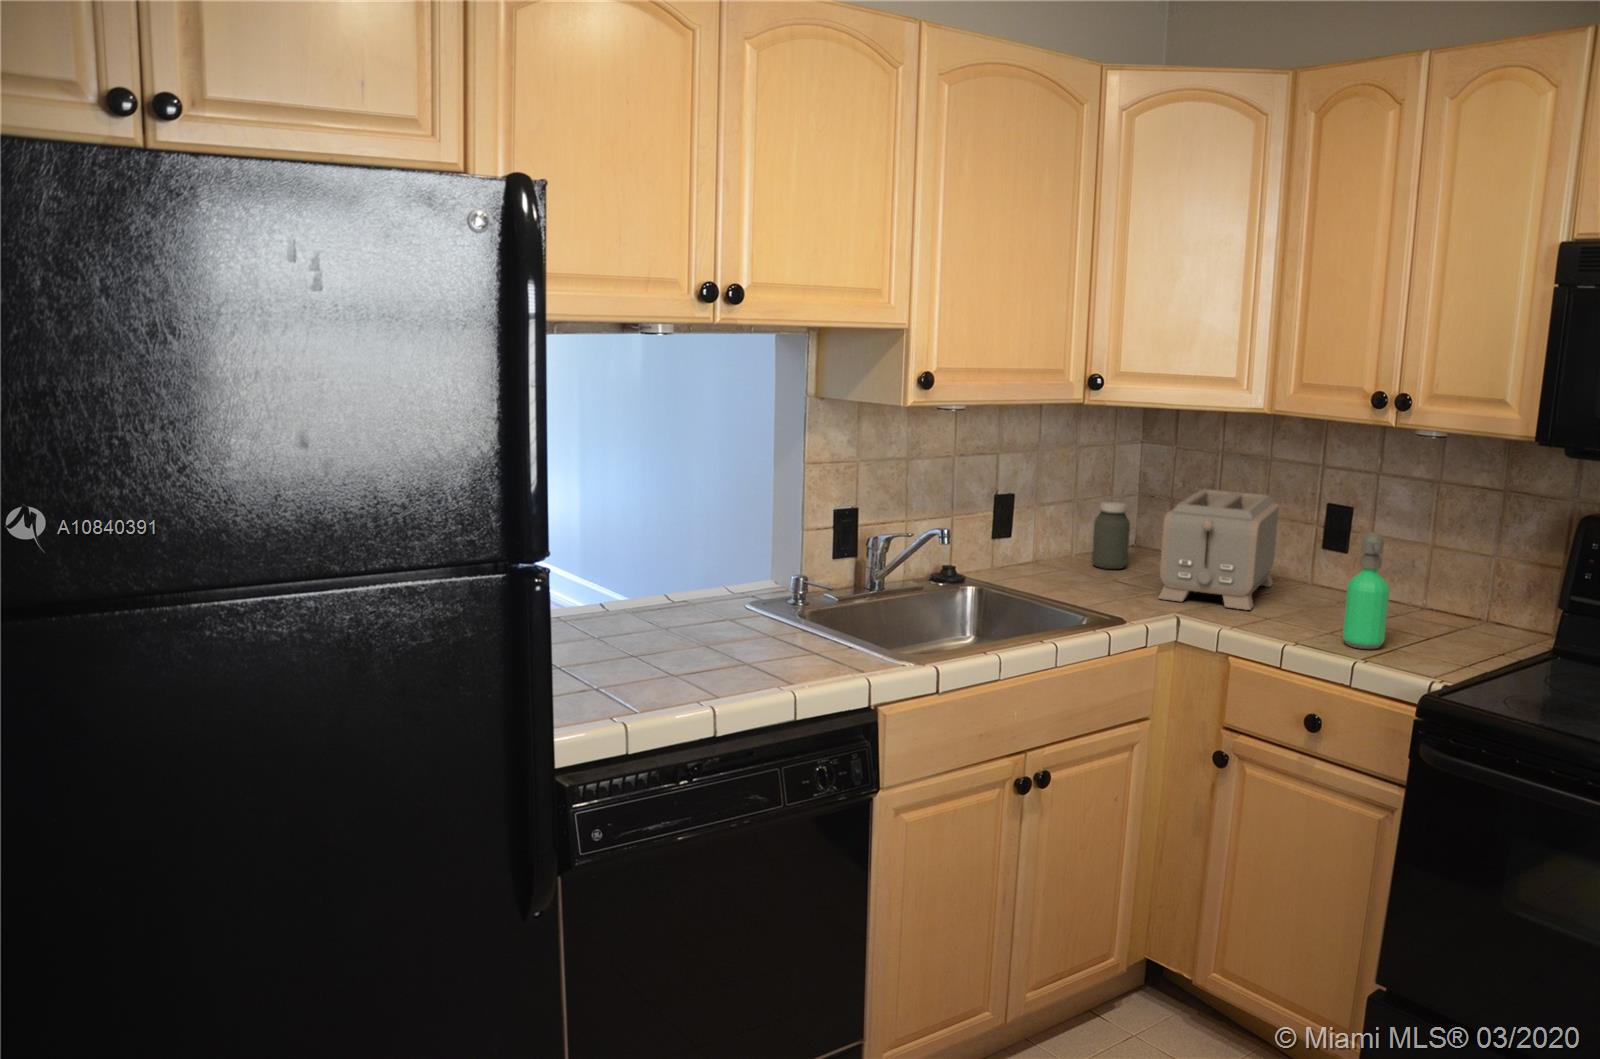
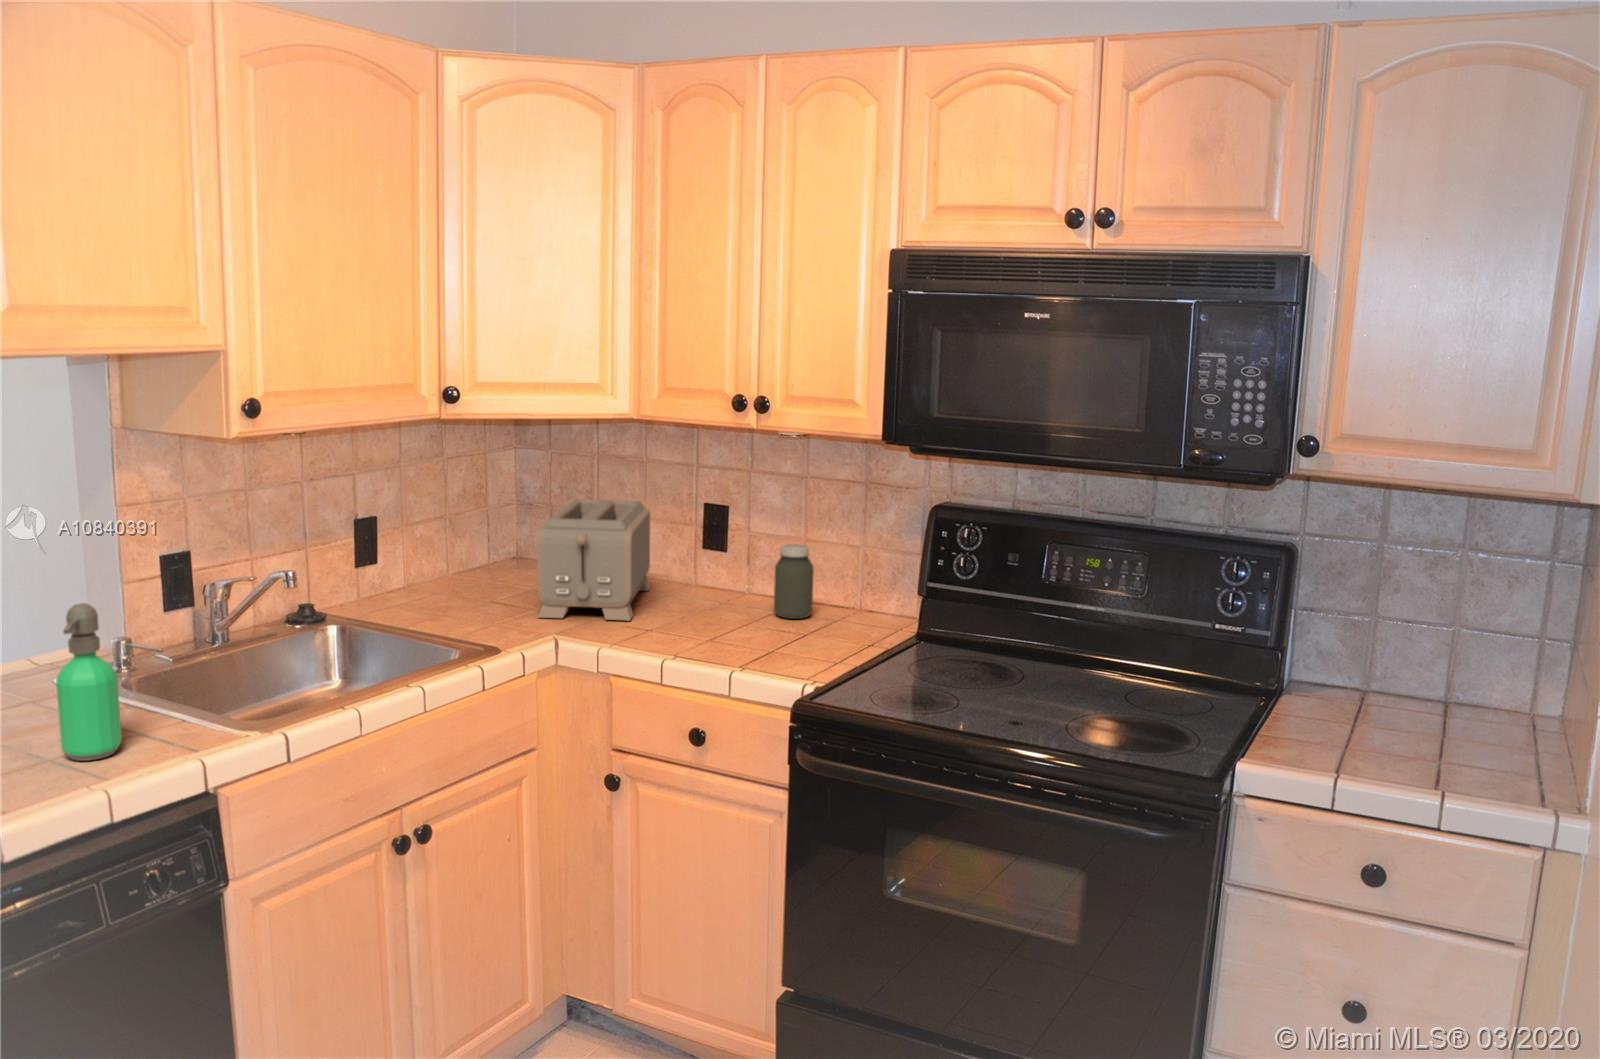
jar: present [1092,502,1130,569] -> present [774,544,814,619]
soap dispenser: present [1343,532,1389,649] -> present [56,603,122,761]

